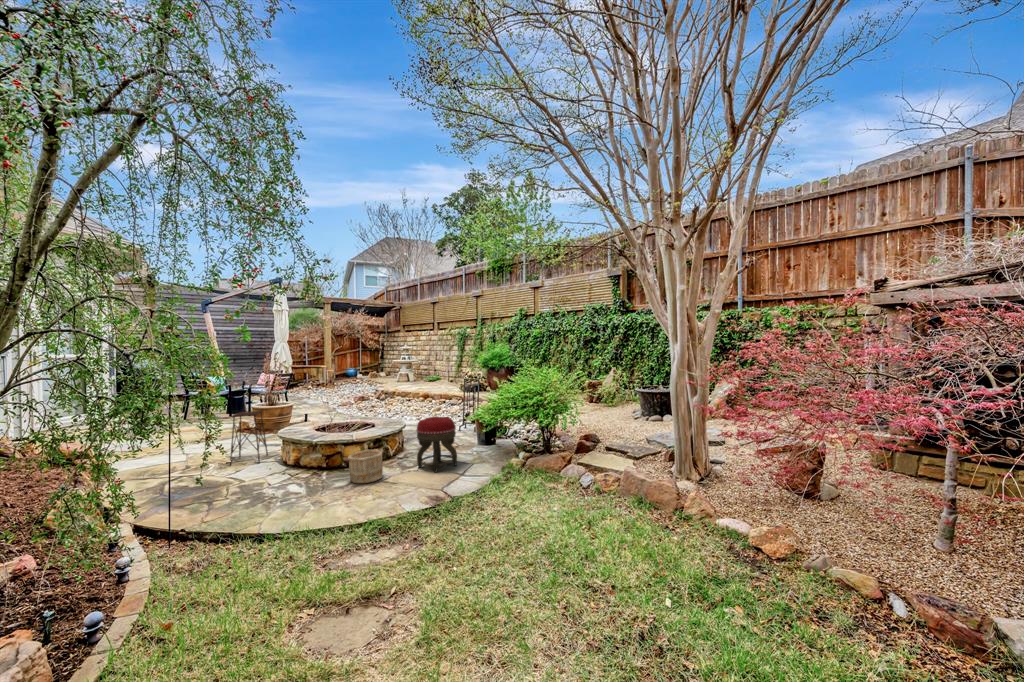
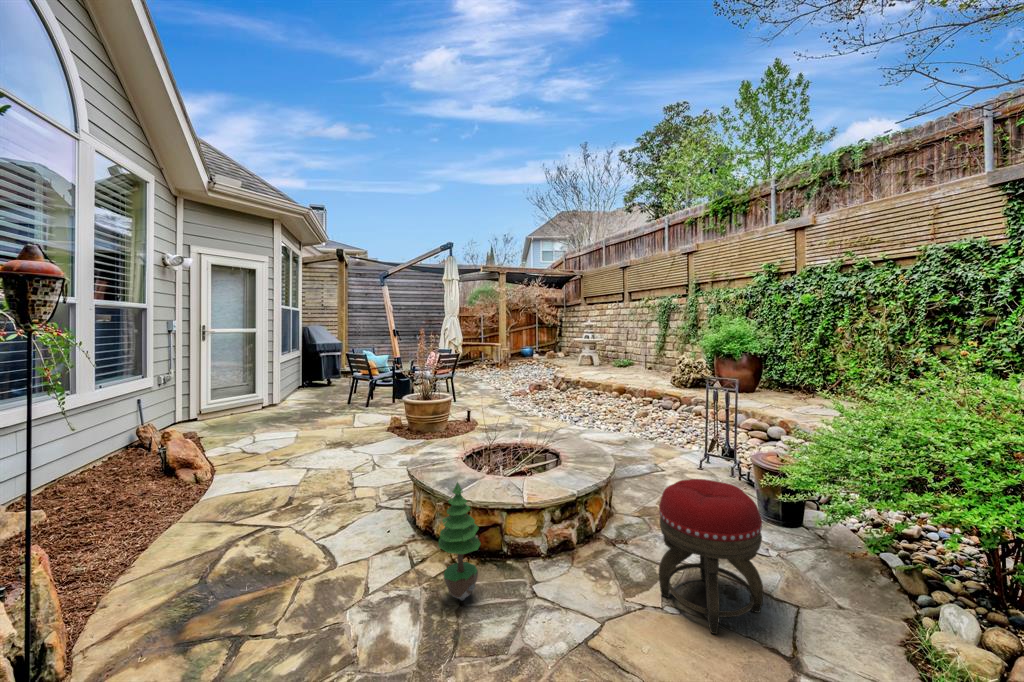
side table: present [230,411,268,465] -> none [343,419,401,506]
potted tree: none [311,424,334,481] -> present [439,482,481,600]
wooden bucket: present [348,450,383,483] -> none [508,543,583,642]

